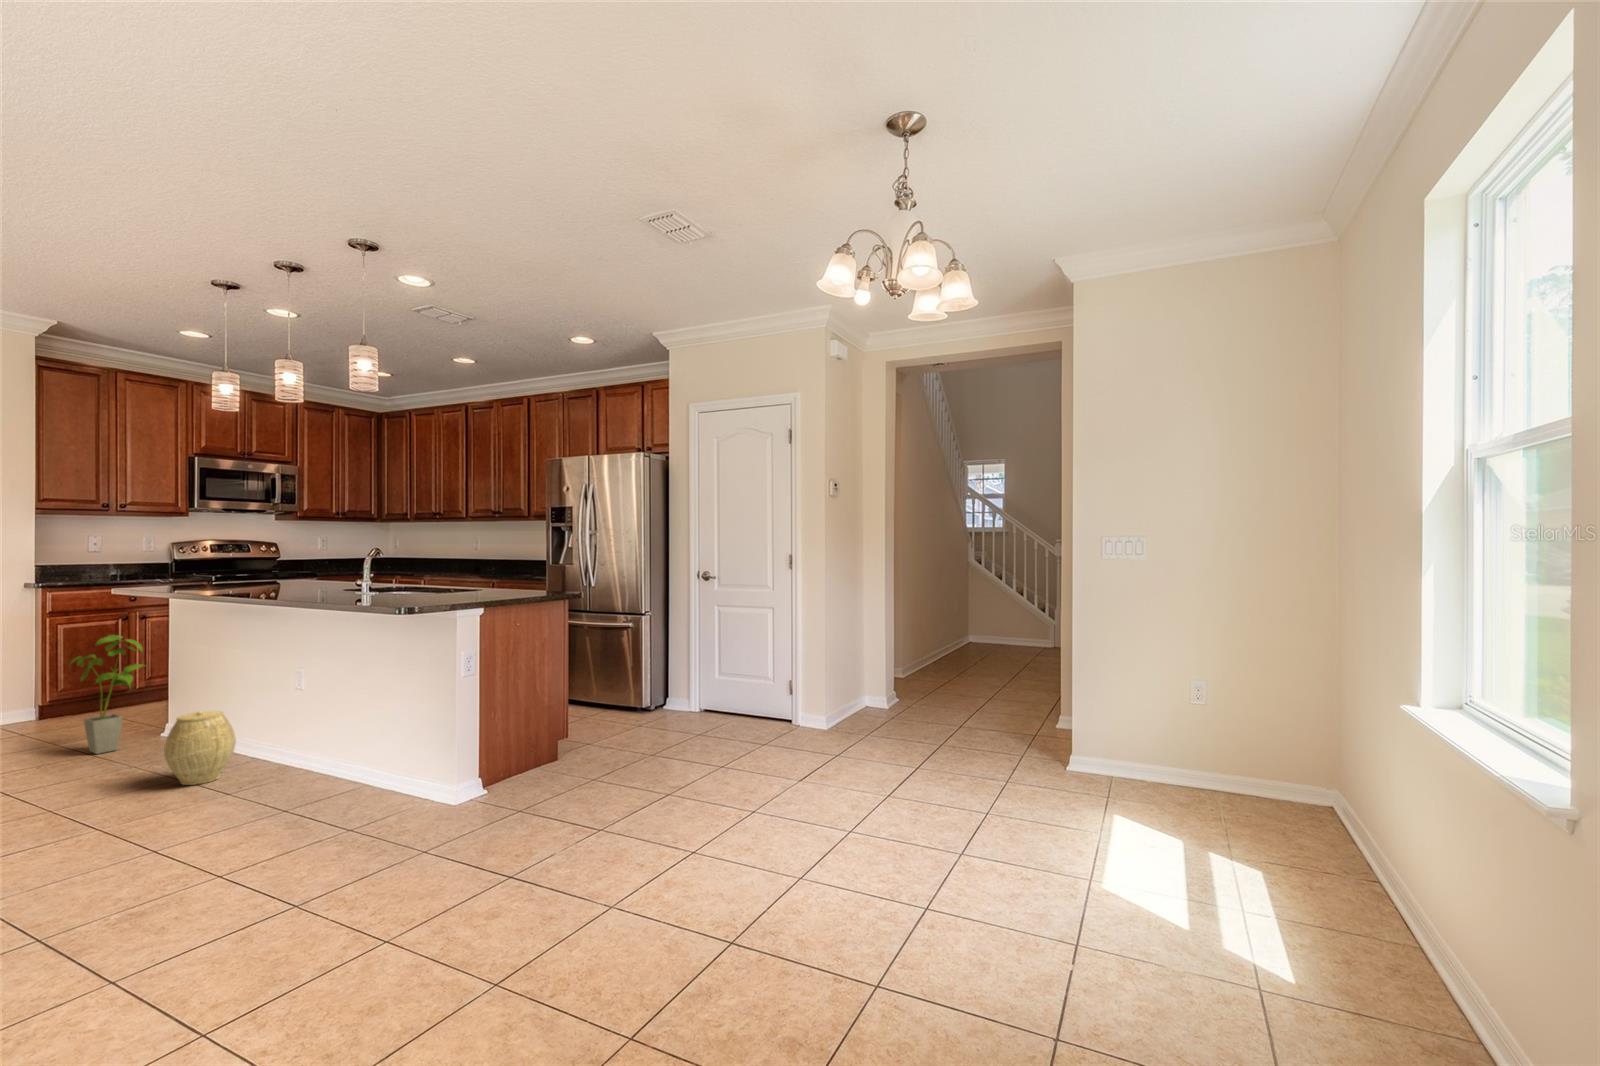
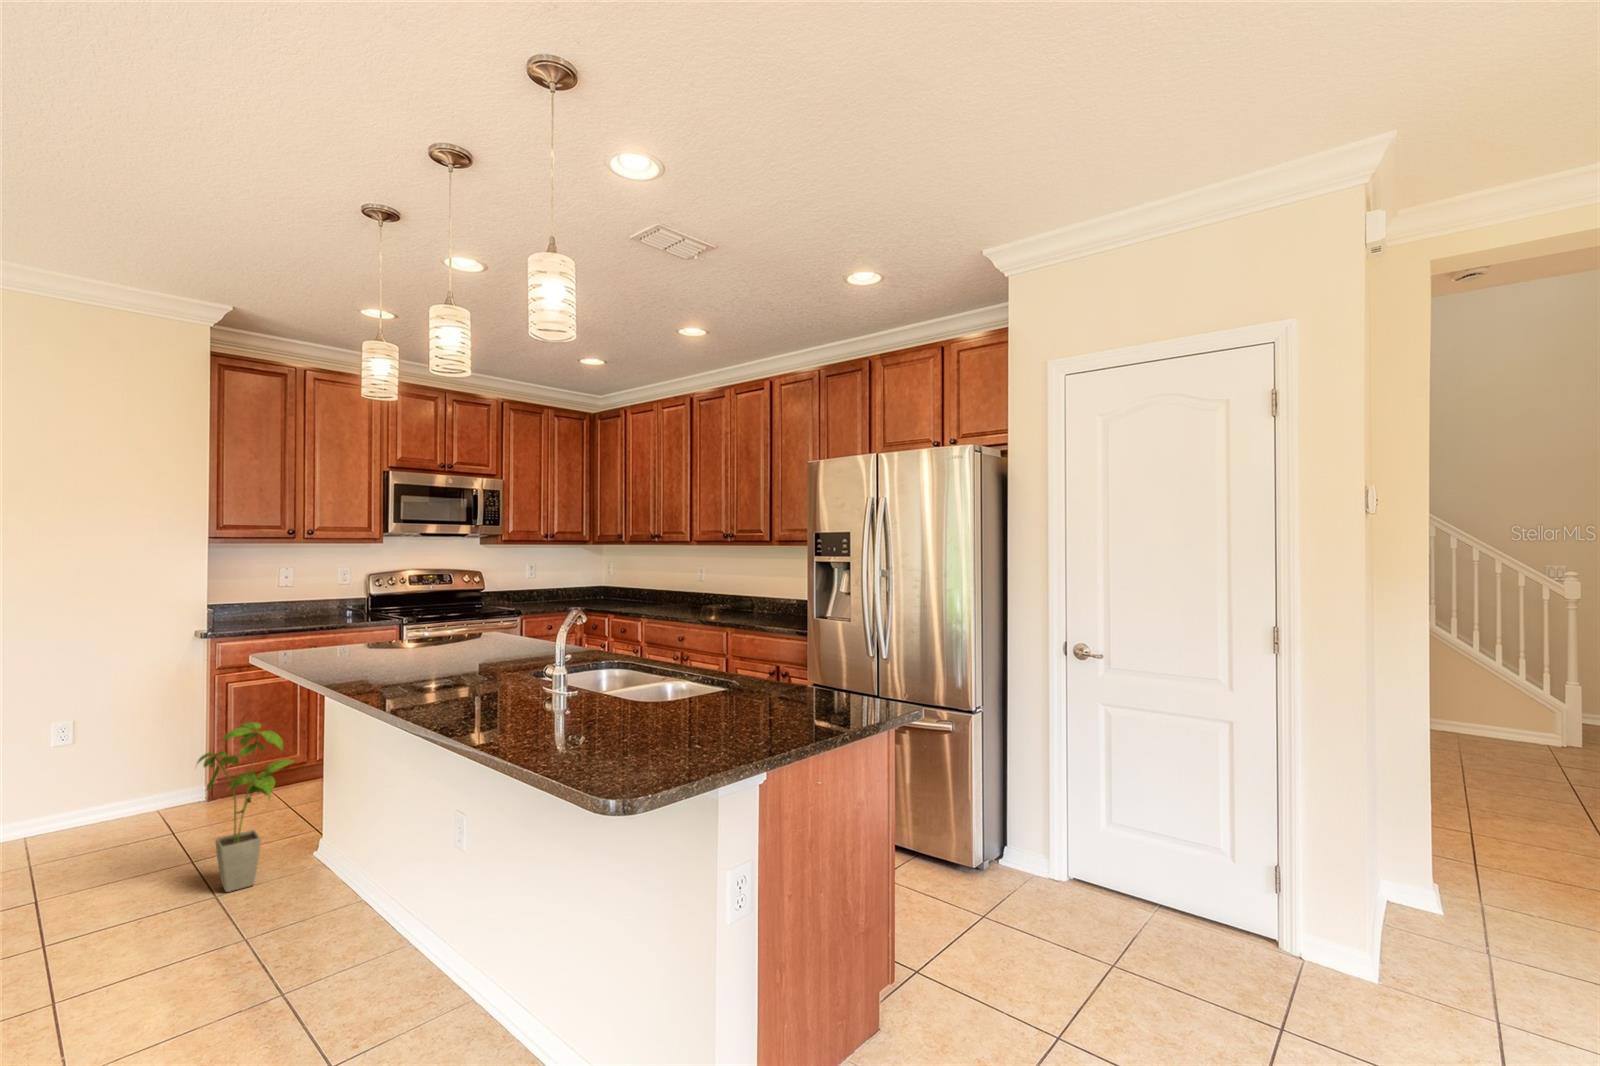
woven basket: present [164,711,236,785] -> none [268,873,374,1005]

